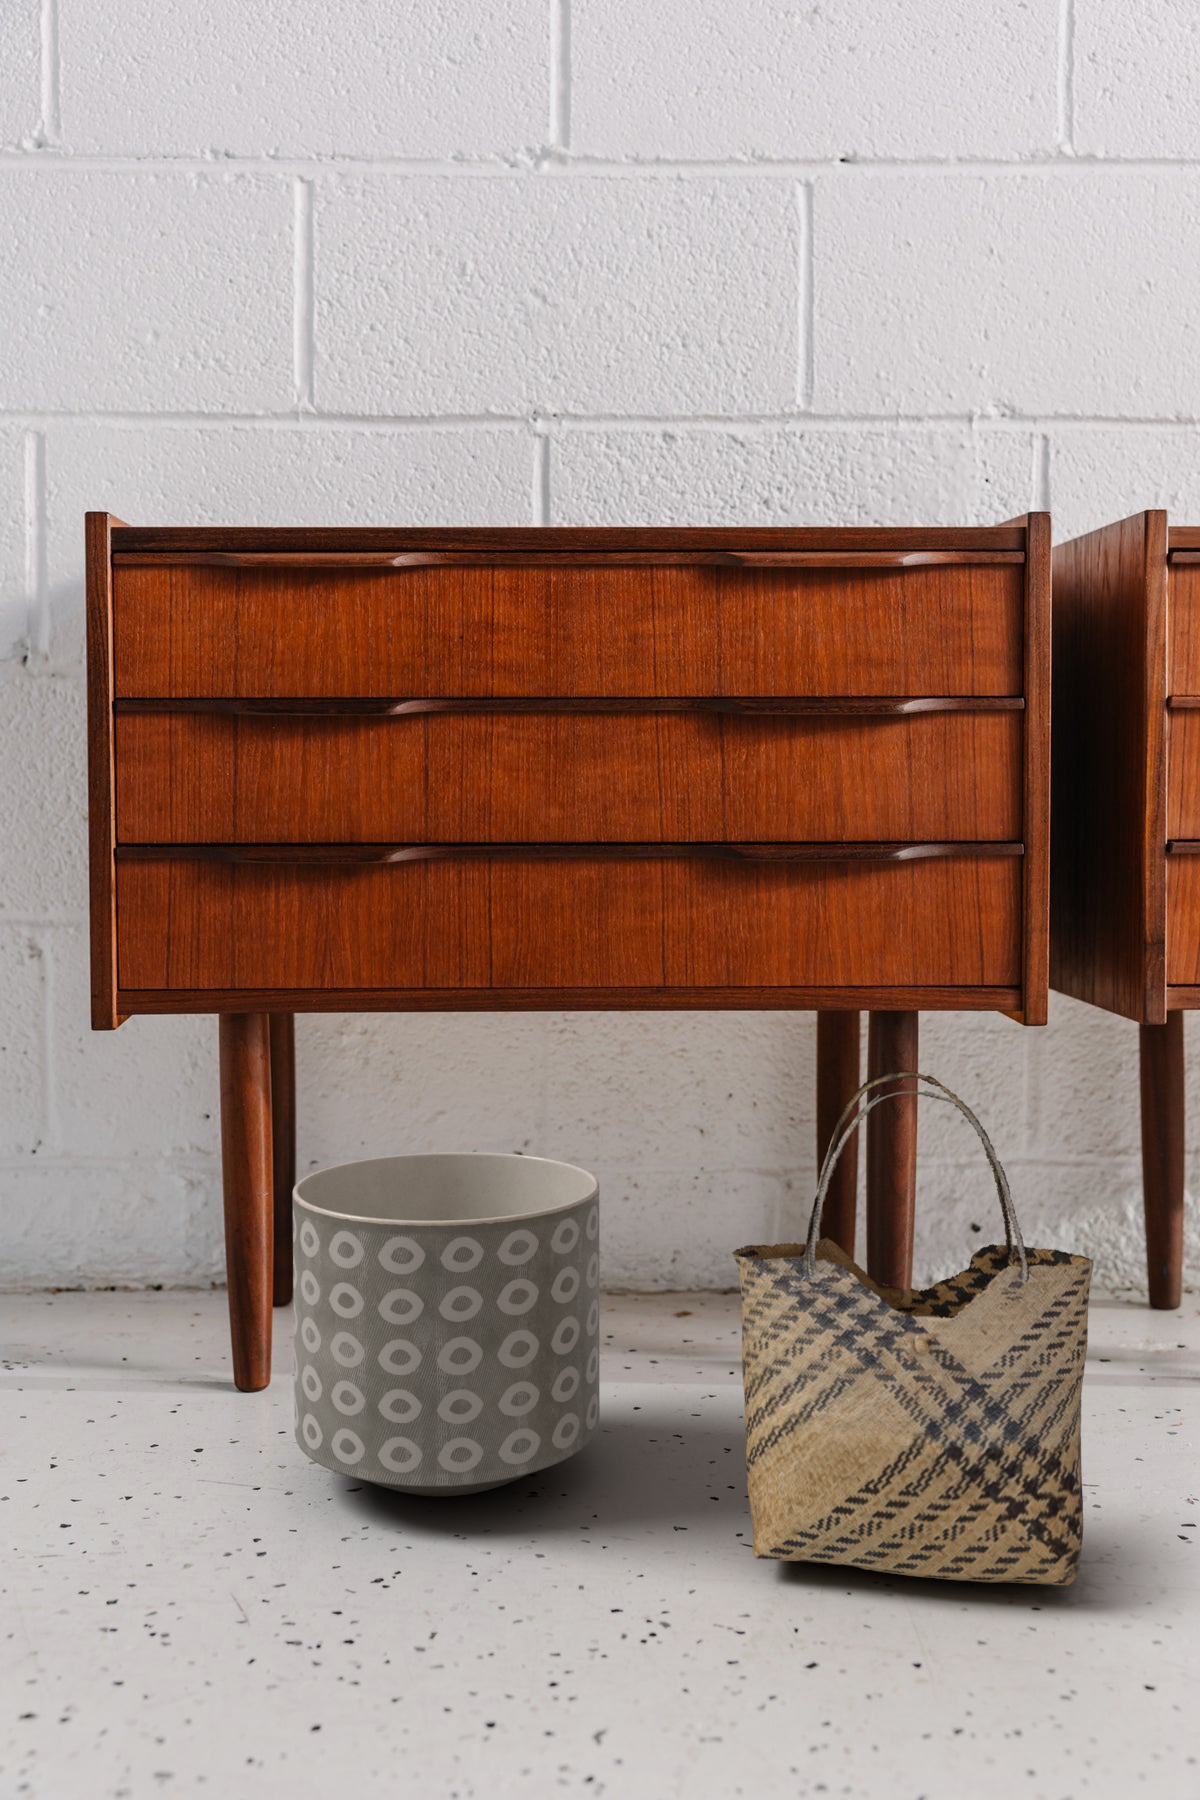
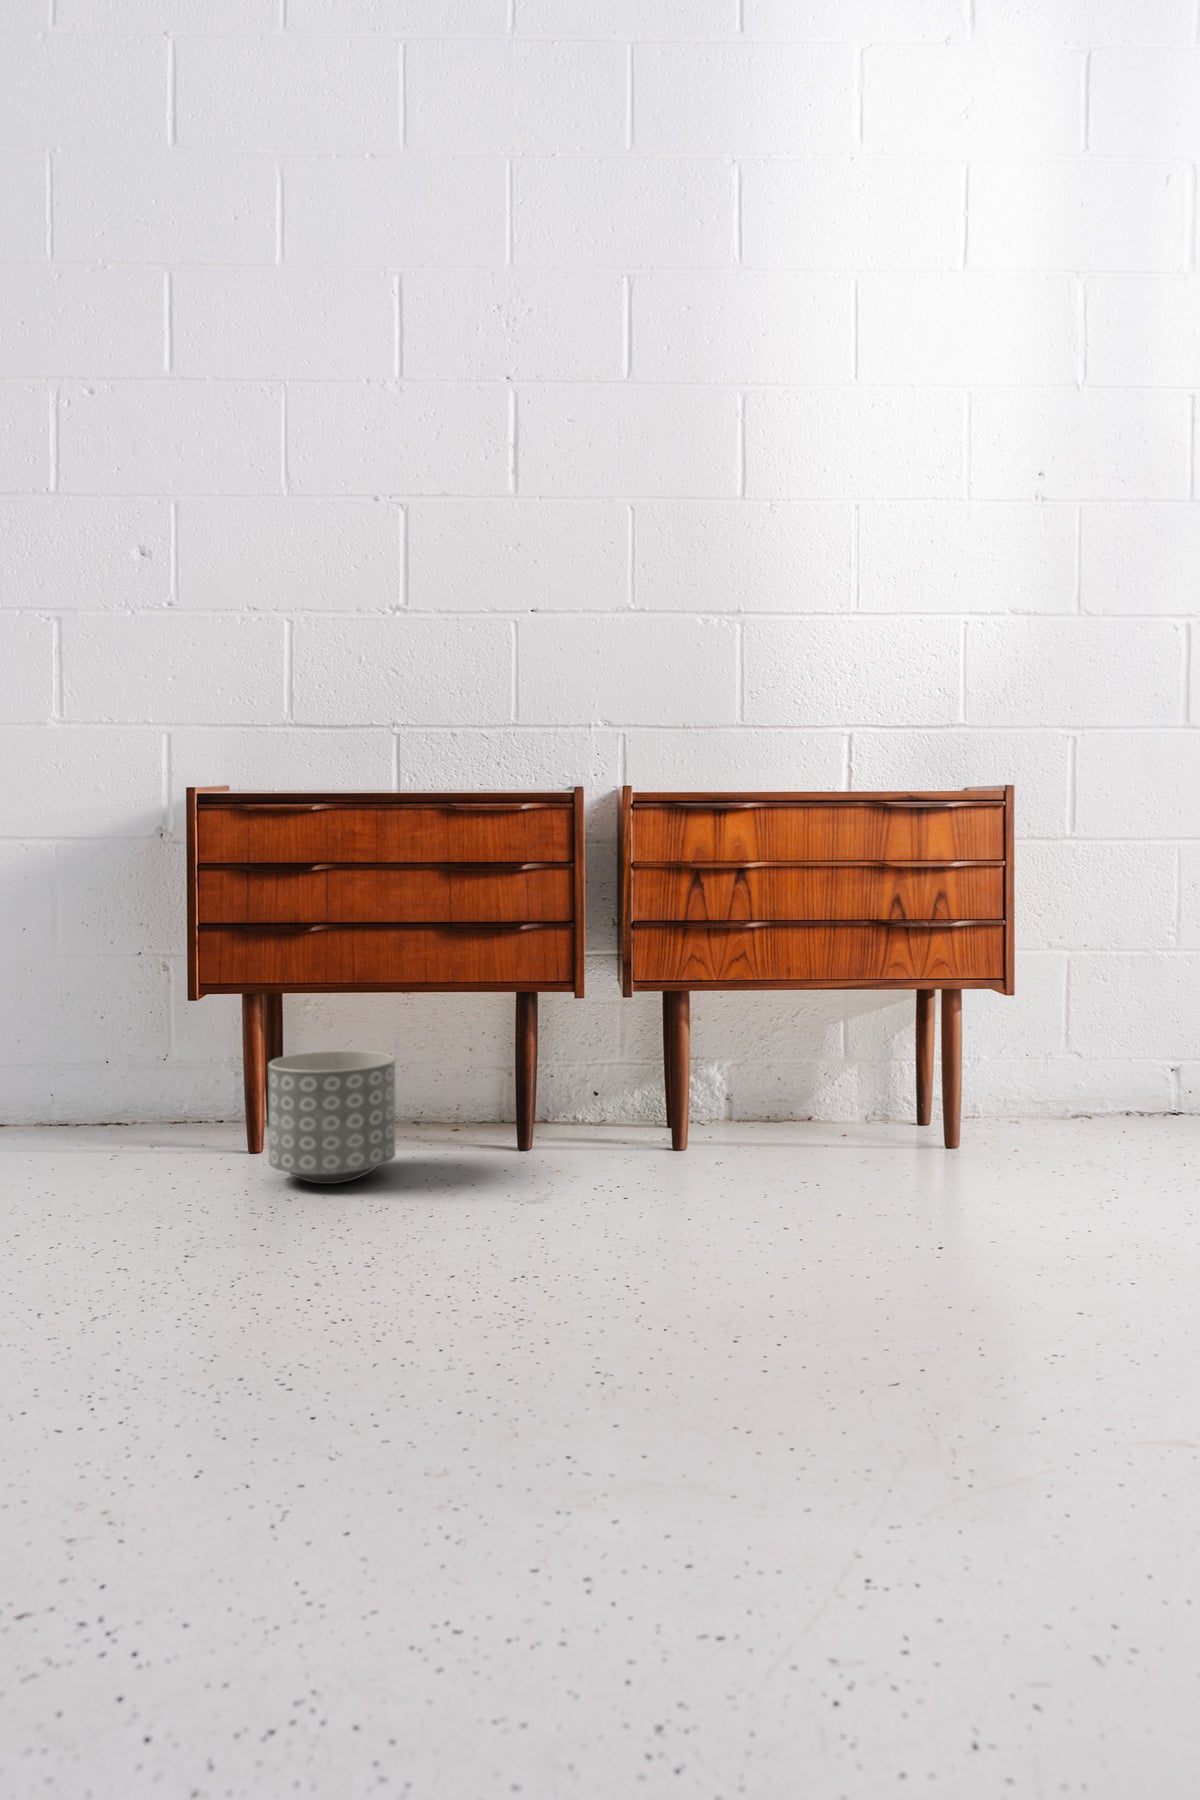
woven basket: present [732,1070,1094,1585] -> none [434,1012,569,1200]

